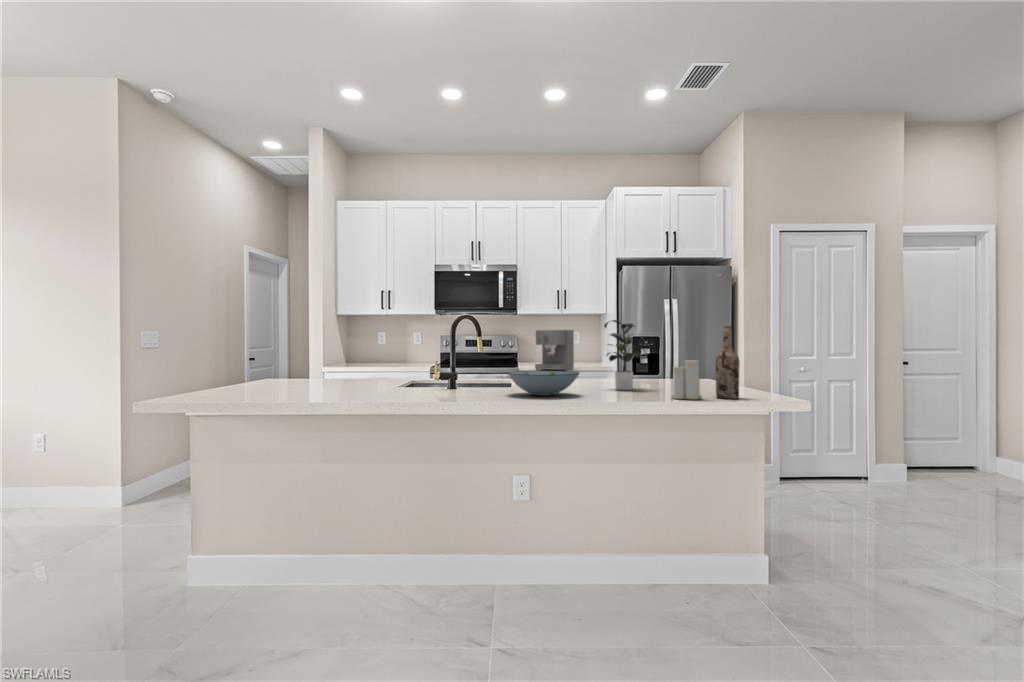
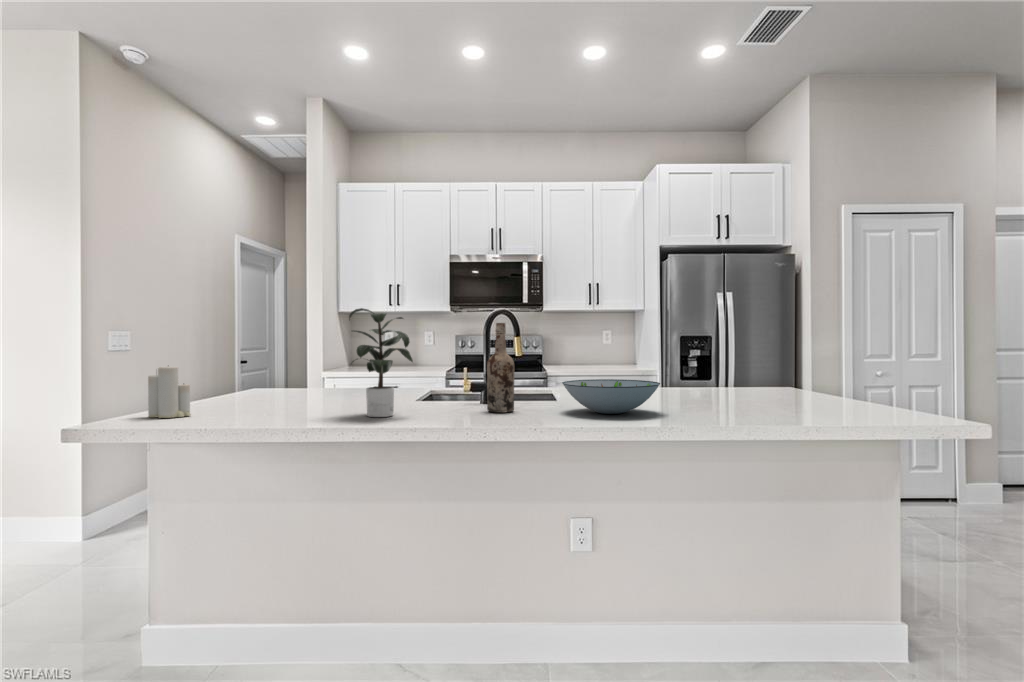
potted plant: present [604,320,640,390] -> present [349,308,413,417]
wine bottle: present [716,326,739,399] -> present [487,323,514,413]
coffee maker: present [535,330,574,370] -> none [566,329,609,375]
candle: present [671,360,702,399] -> present [148,366,191,418]

